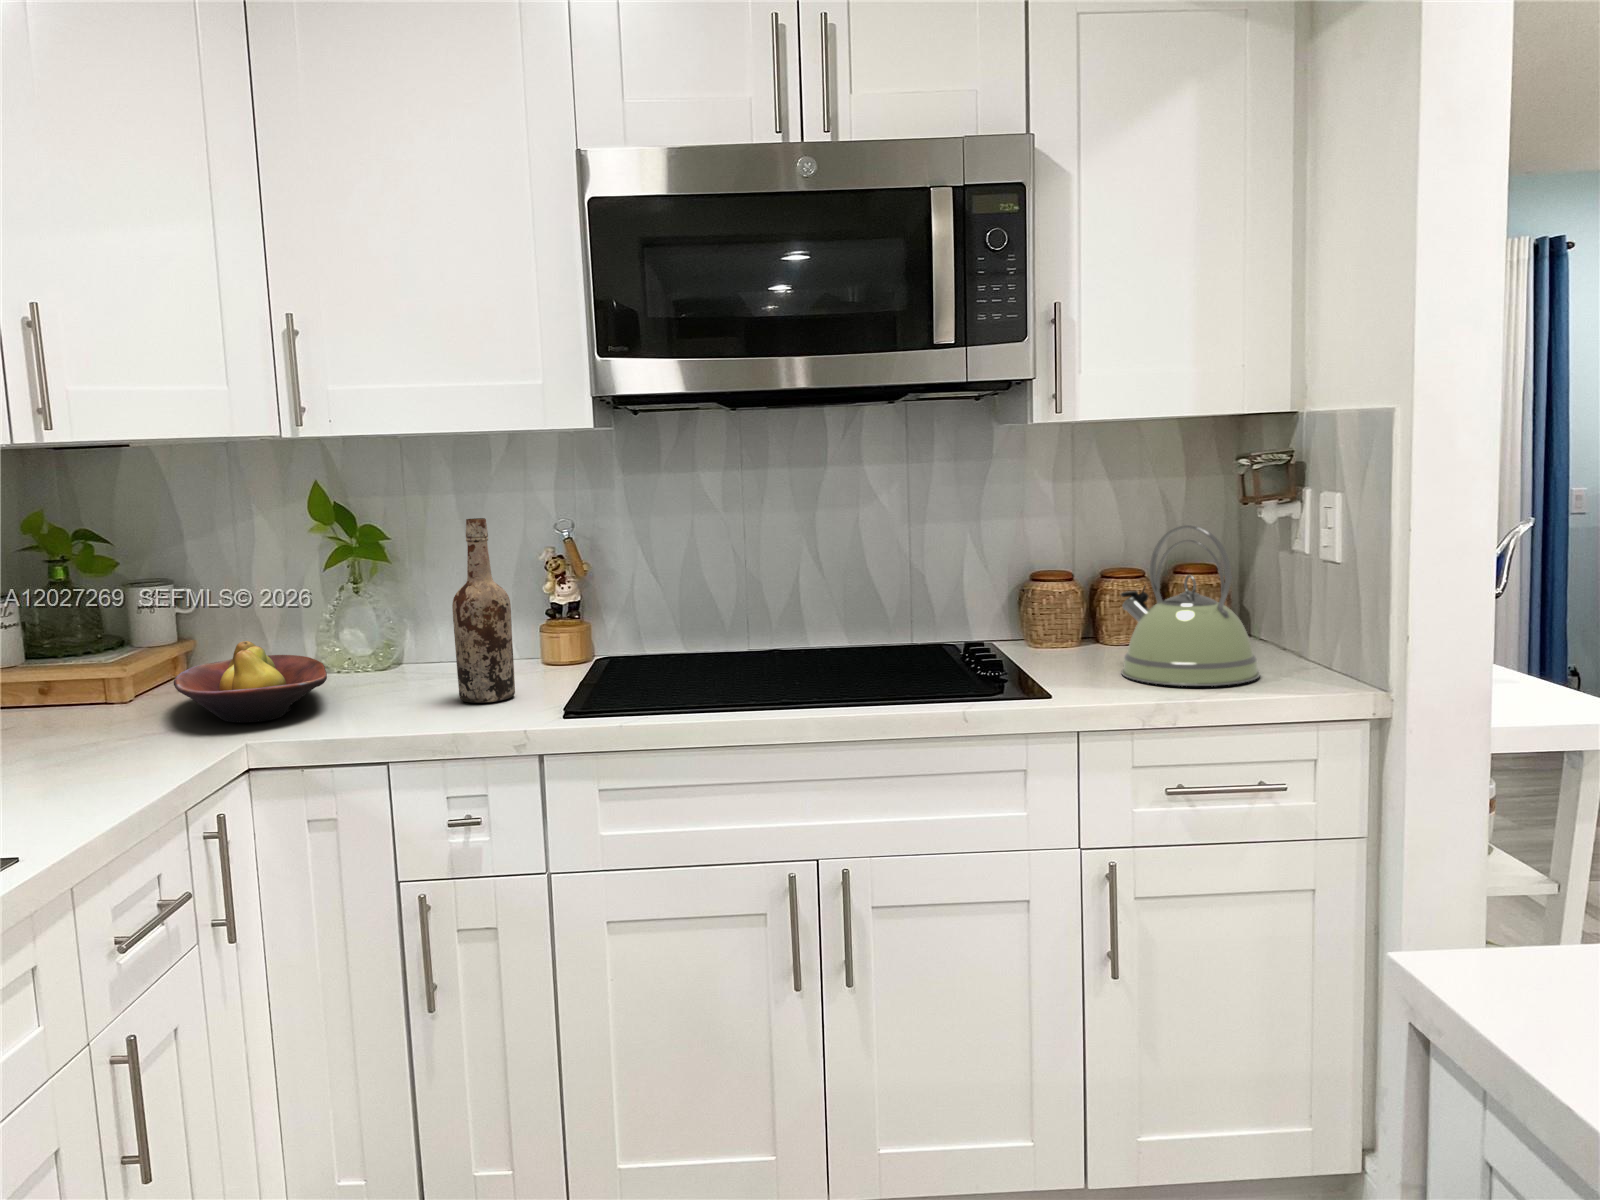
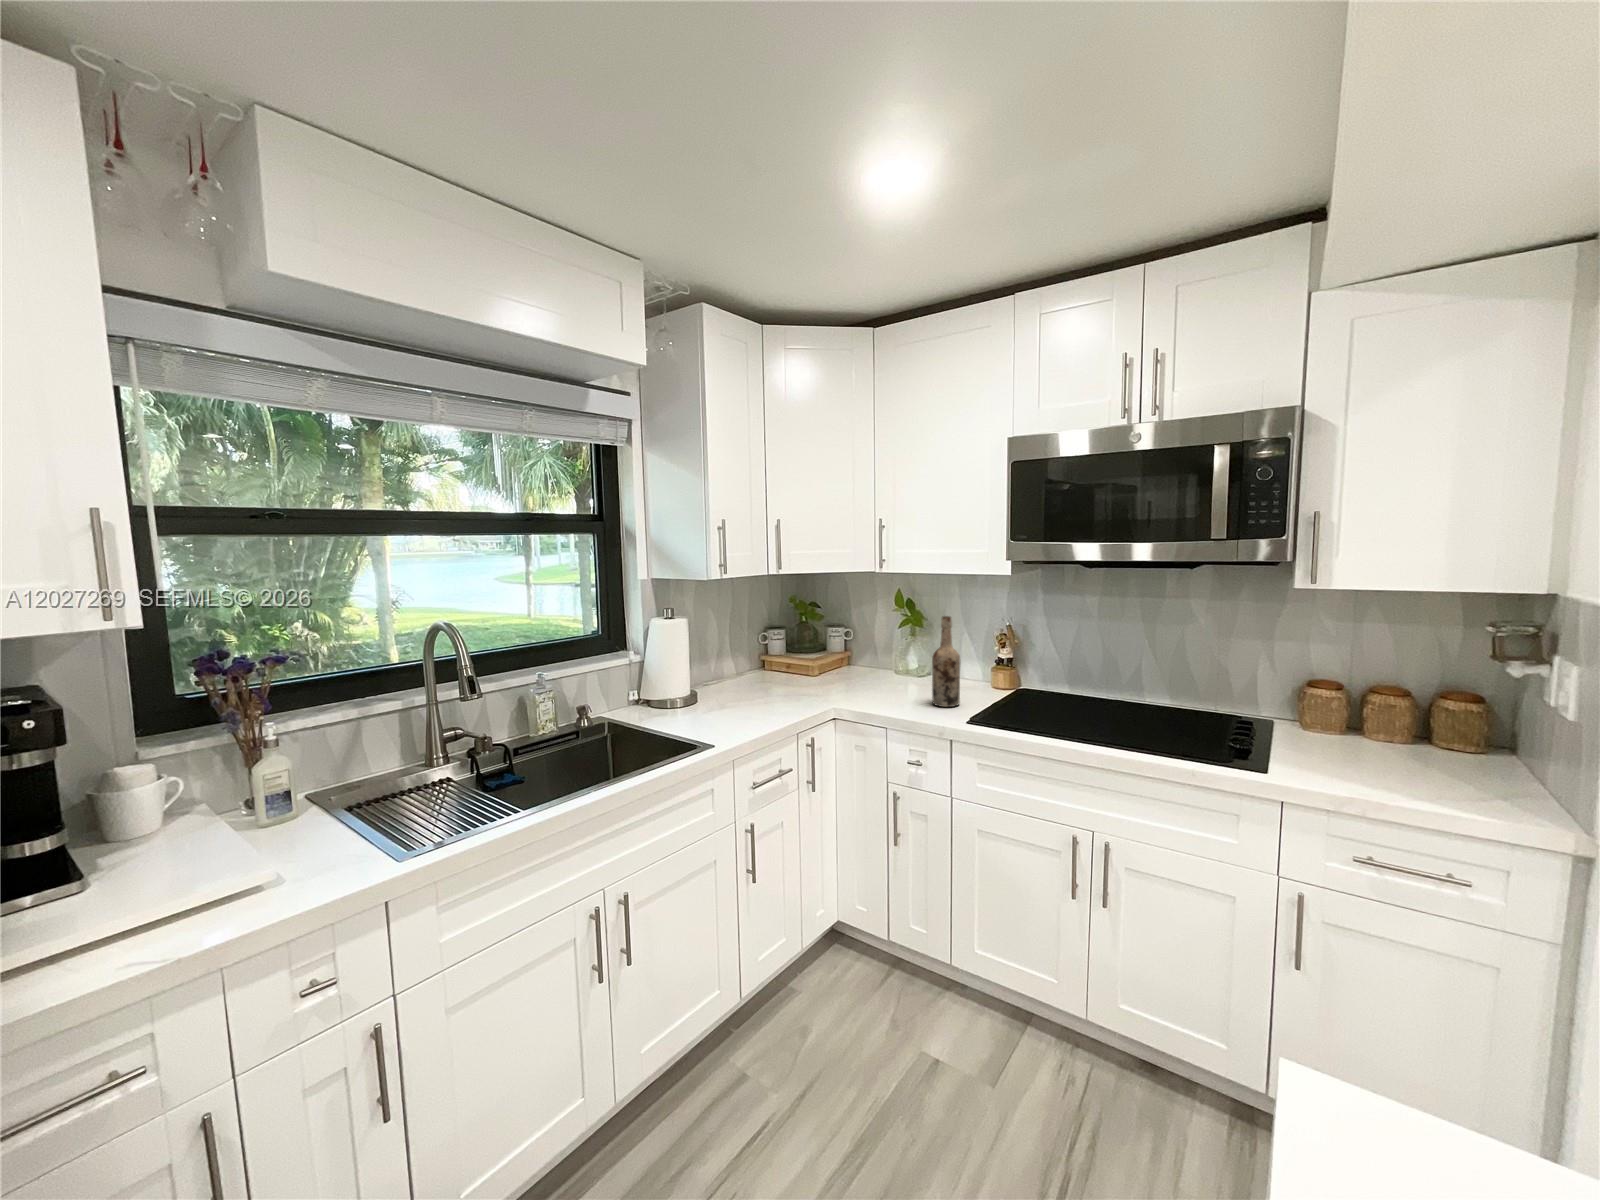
kettle: present [1120,525,1260,686] -> none [1343,672,1470,796]
fruit bowl: present [174,641,327,723] -> none [819,659,884,698]

